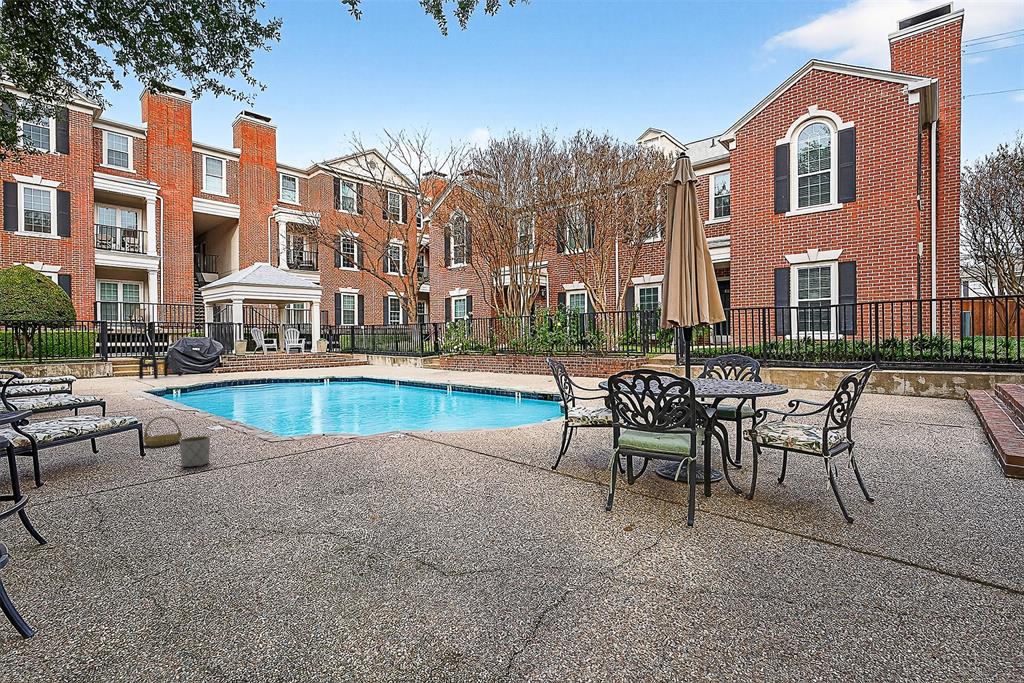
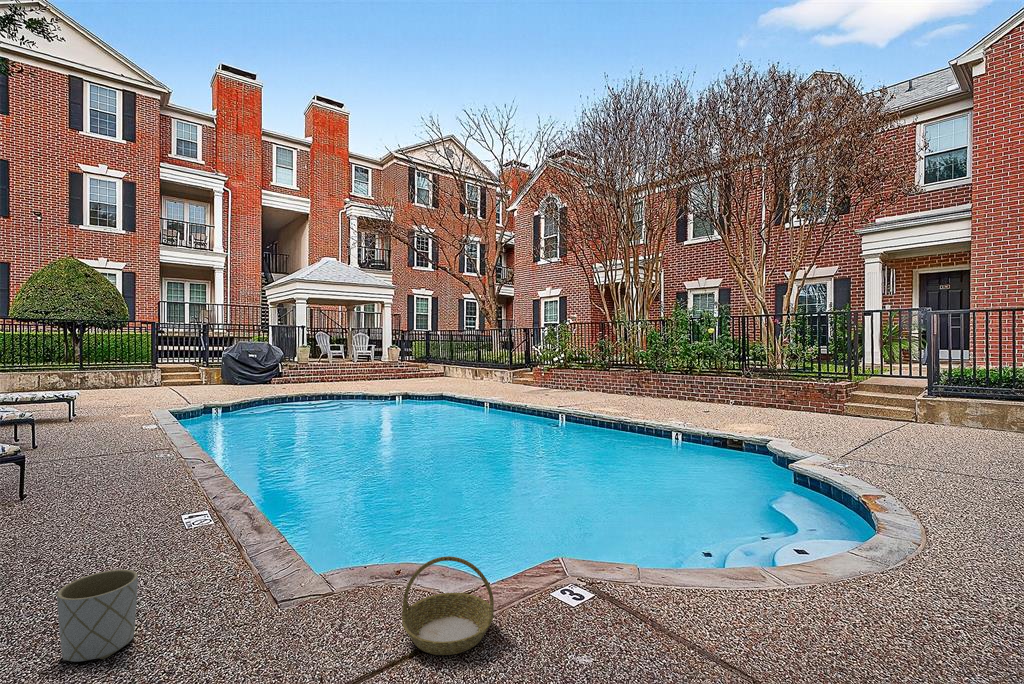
bench: present [139,354,182,379] -> none [189,361,236,390]
basket: present [143,416,182,447] -> present [402,556,494,655]

